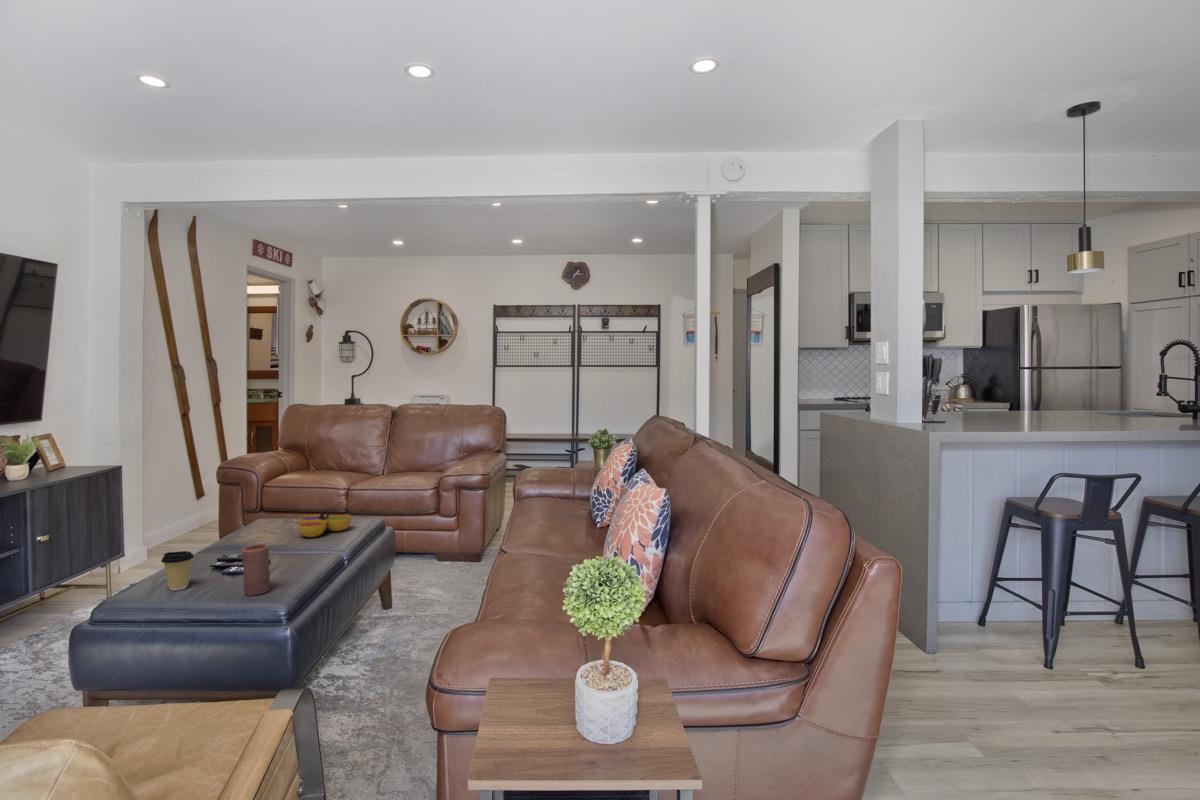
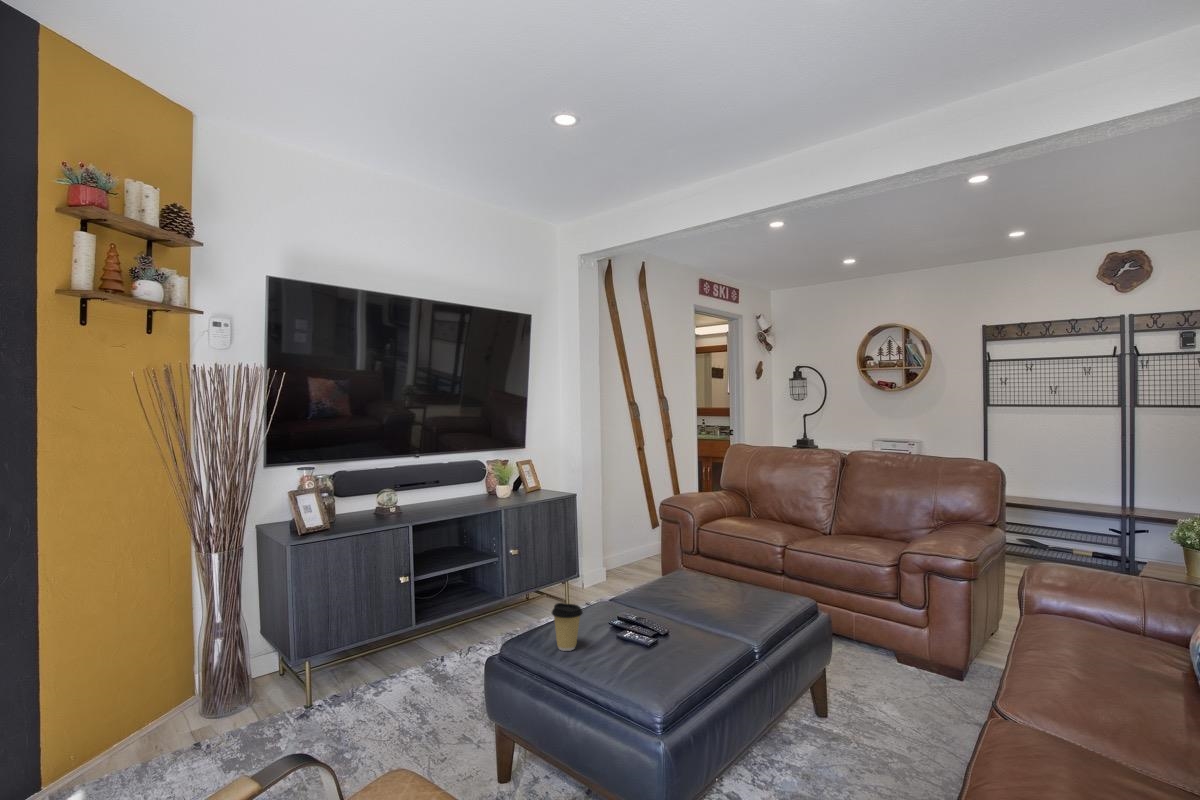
decorative bowl: present [298,511,351,537] -> none [710,577,774,609]
candle: present [243,544,270,596] -> none [623,616,653,686]

